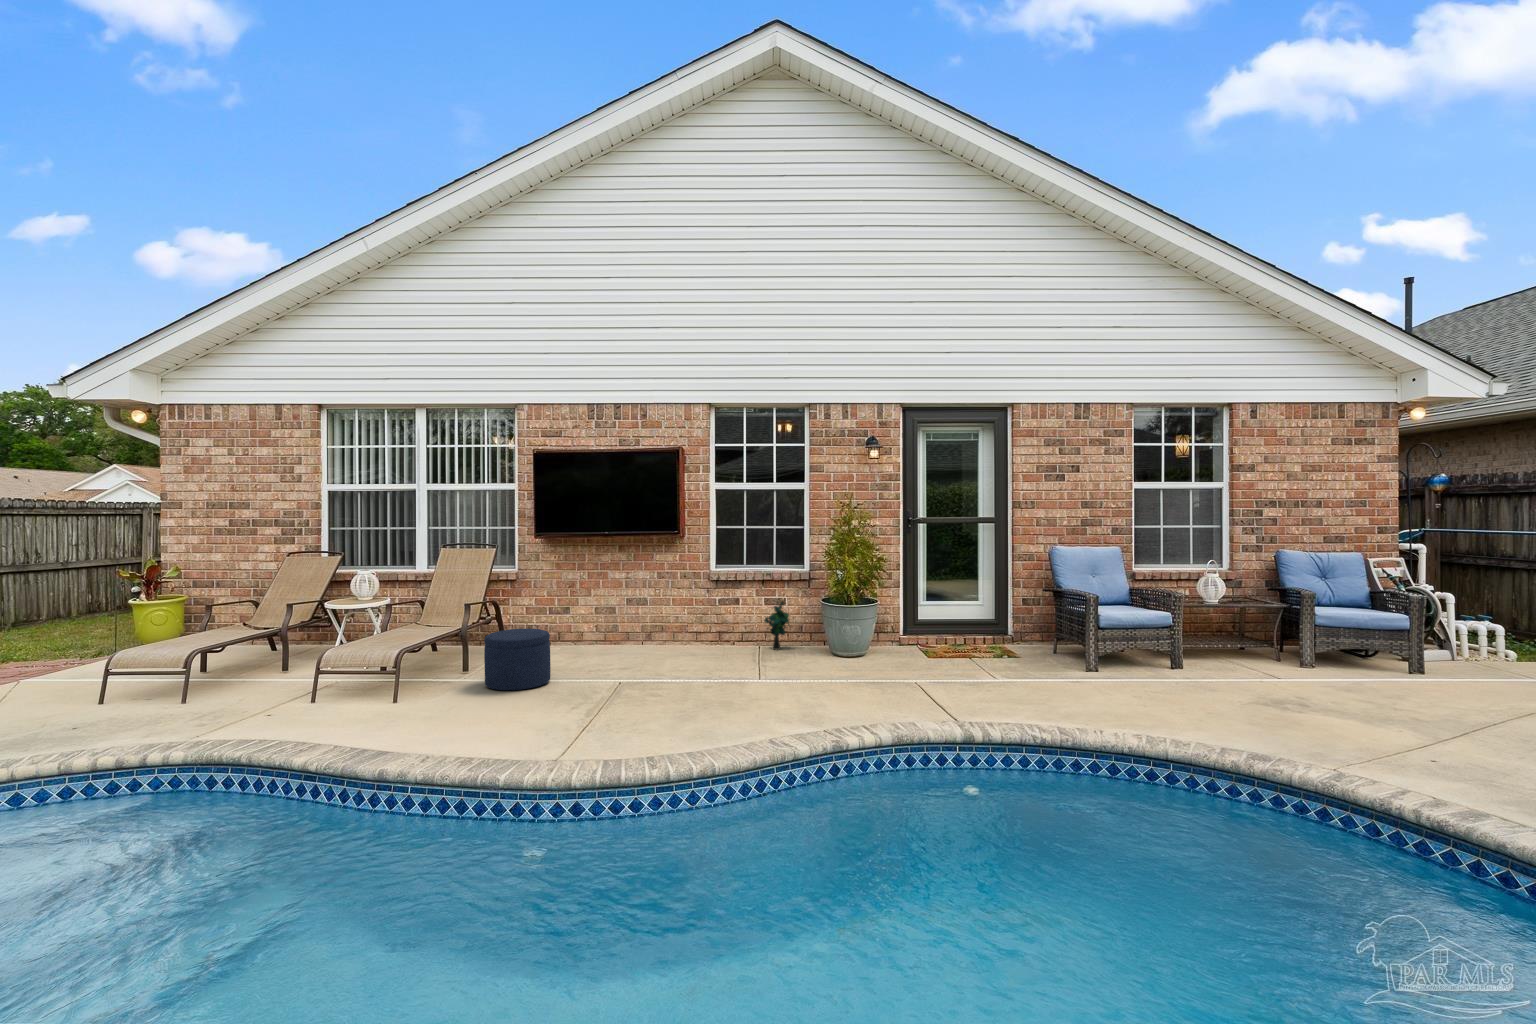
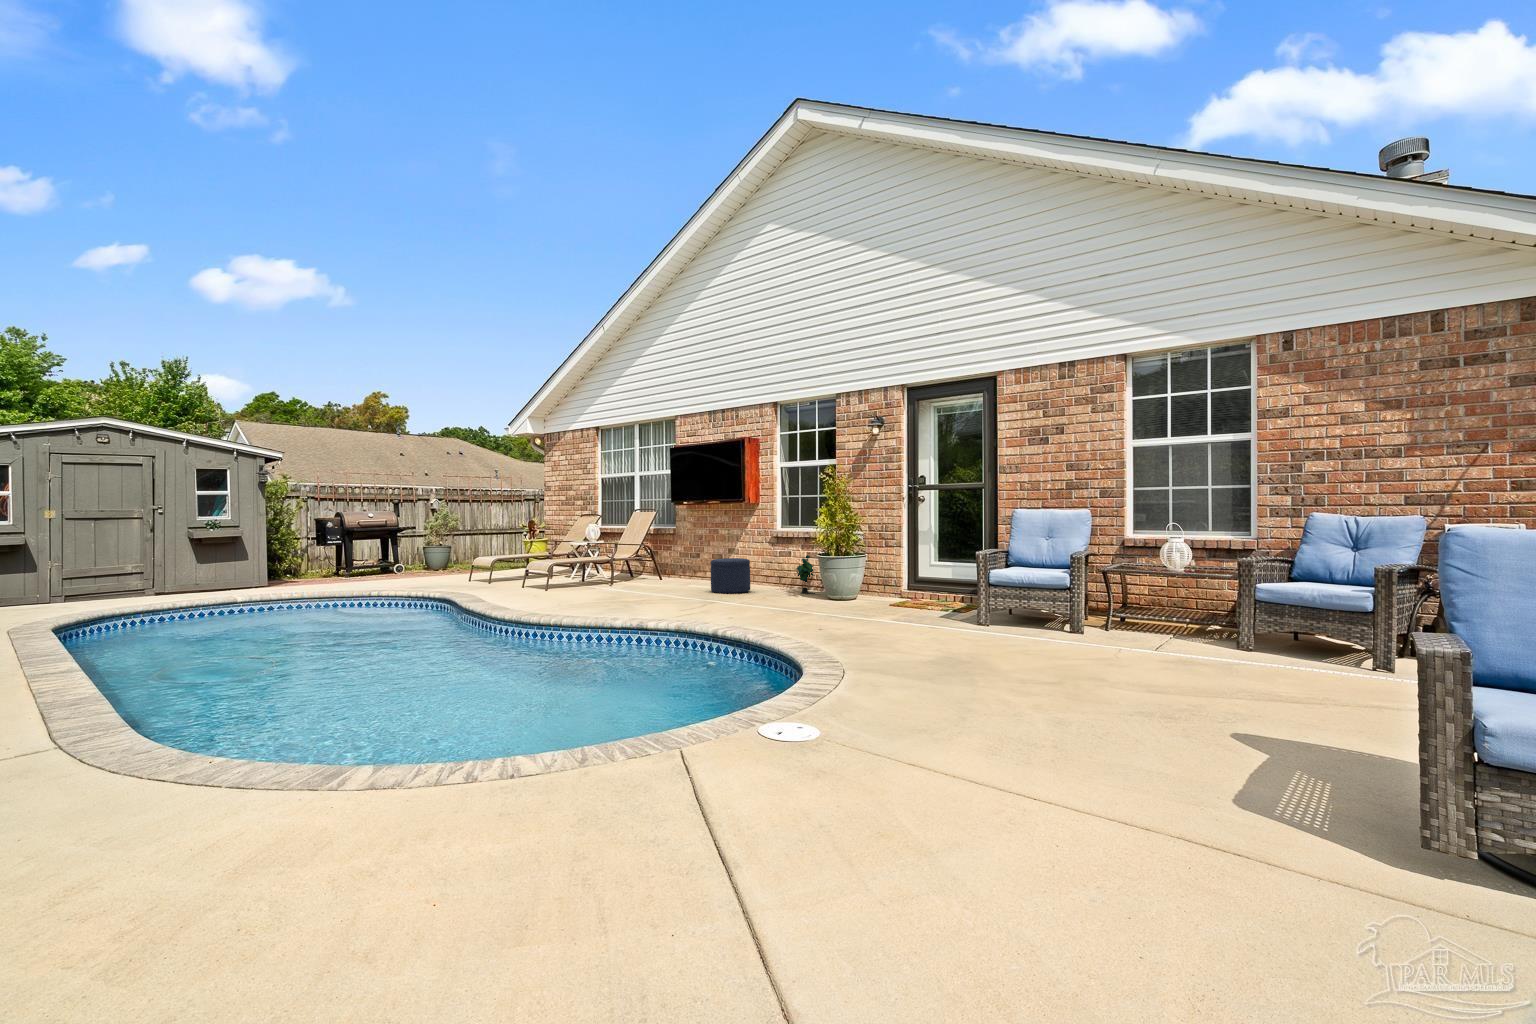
ottoman: present [484,629,551,690] -> present [711,558,750,593]

